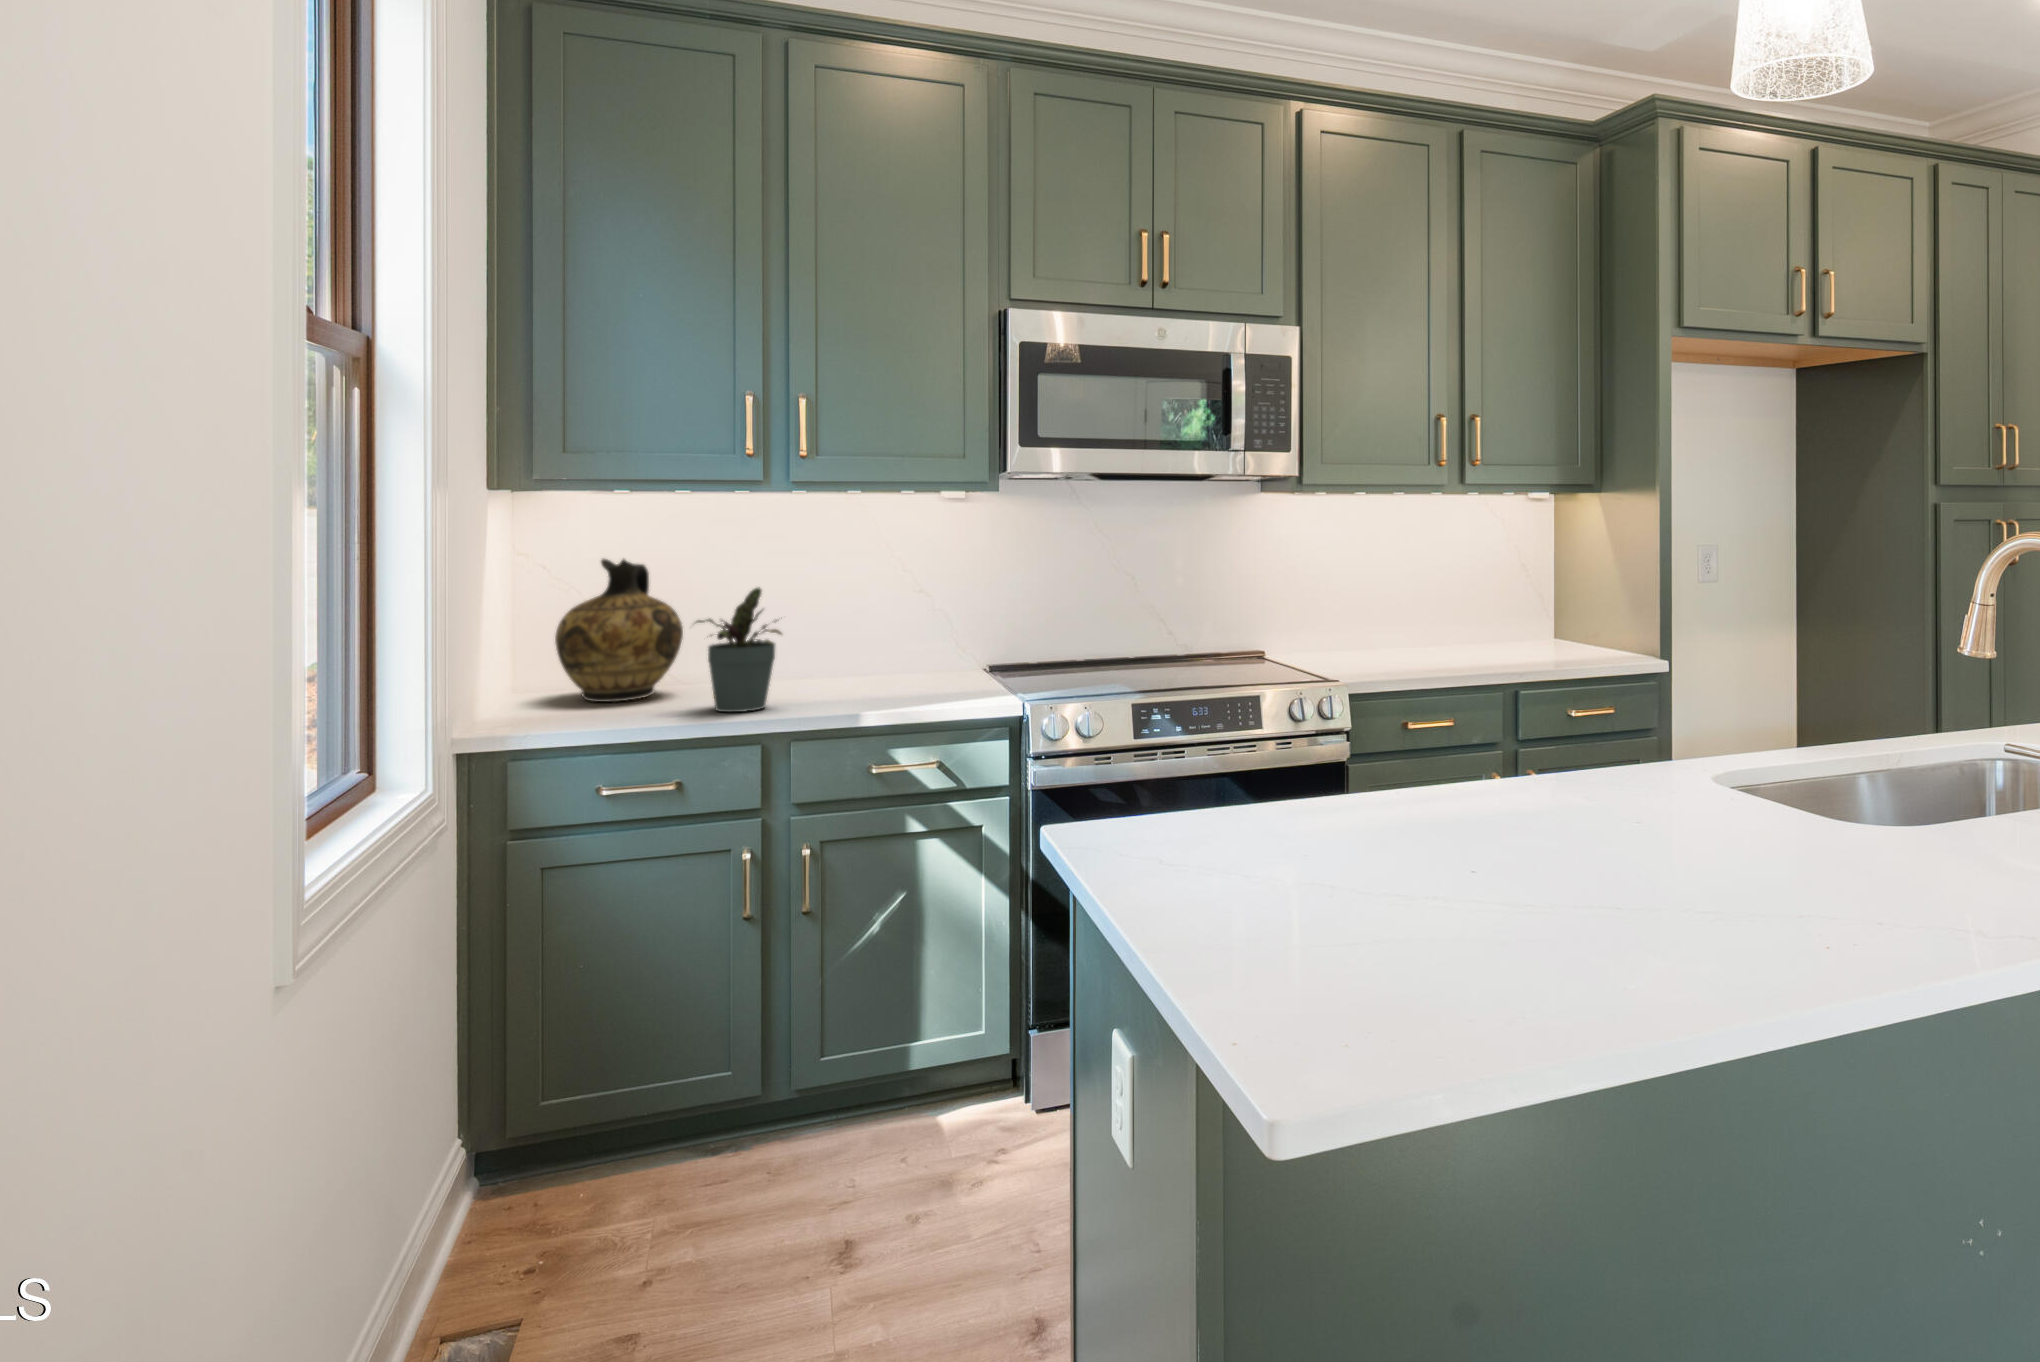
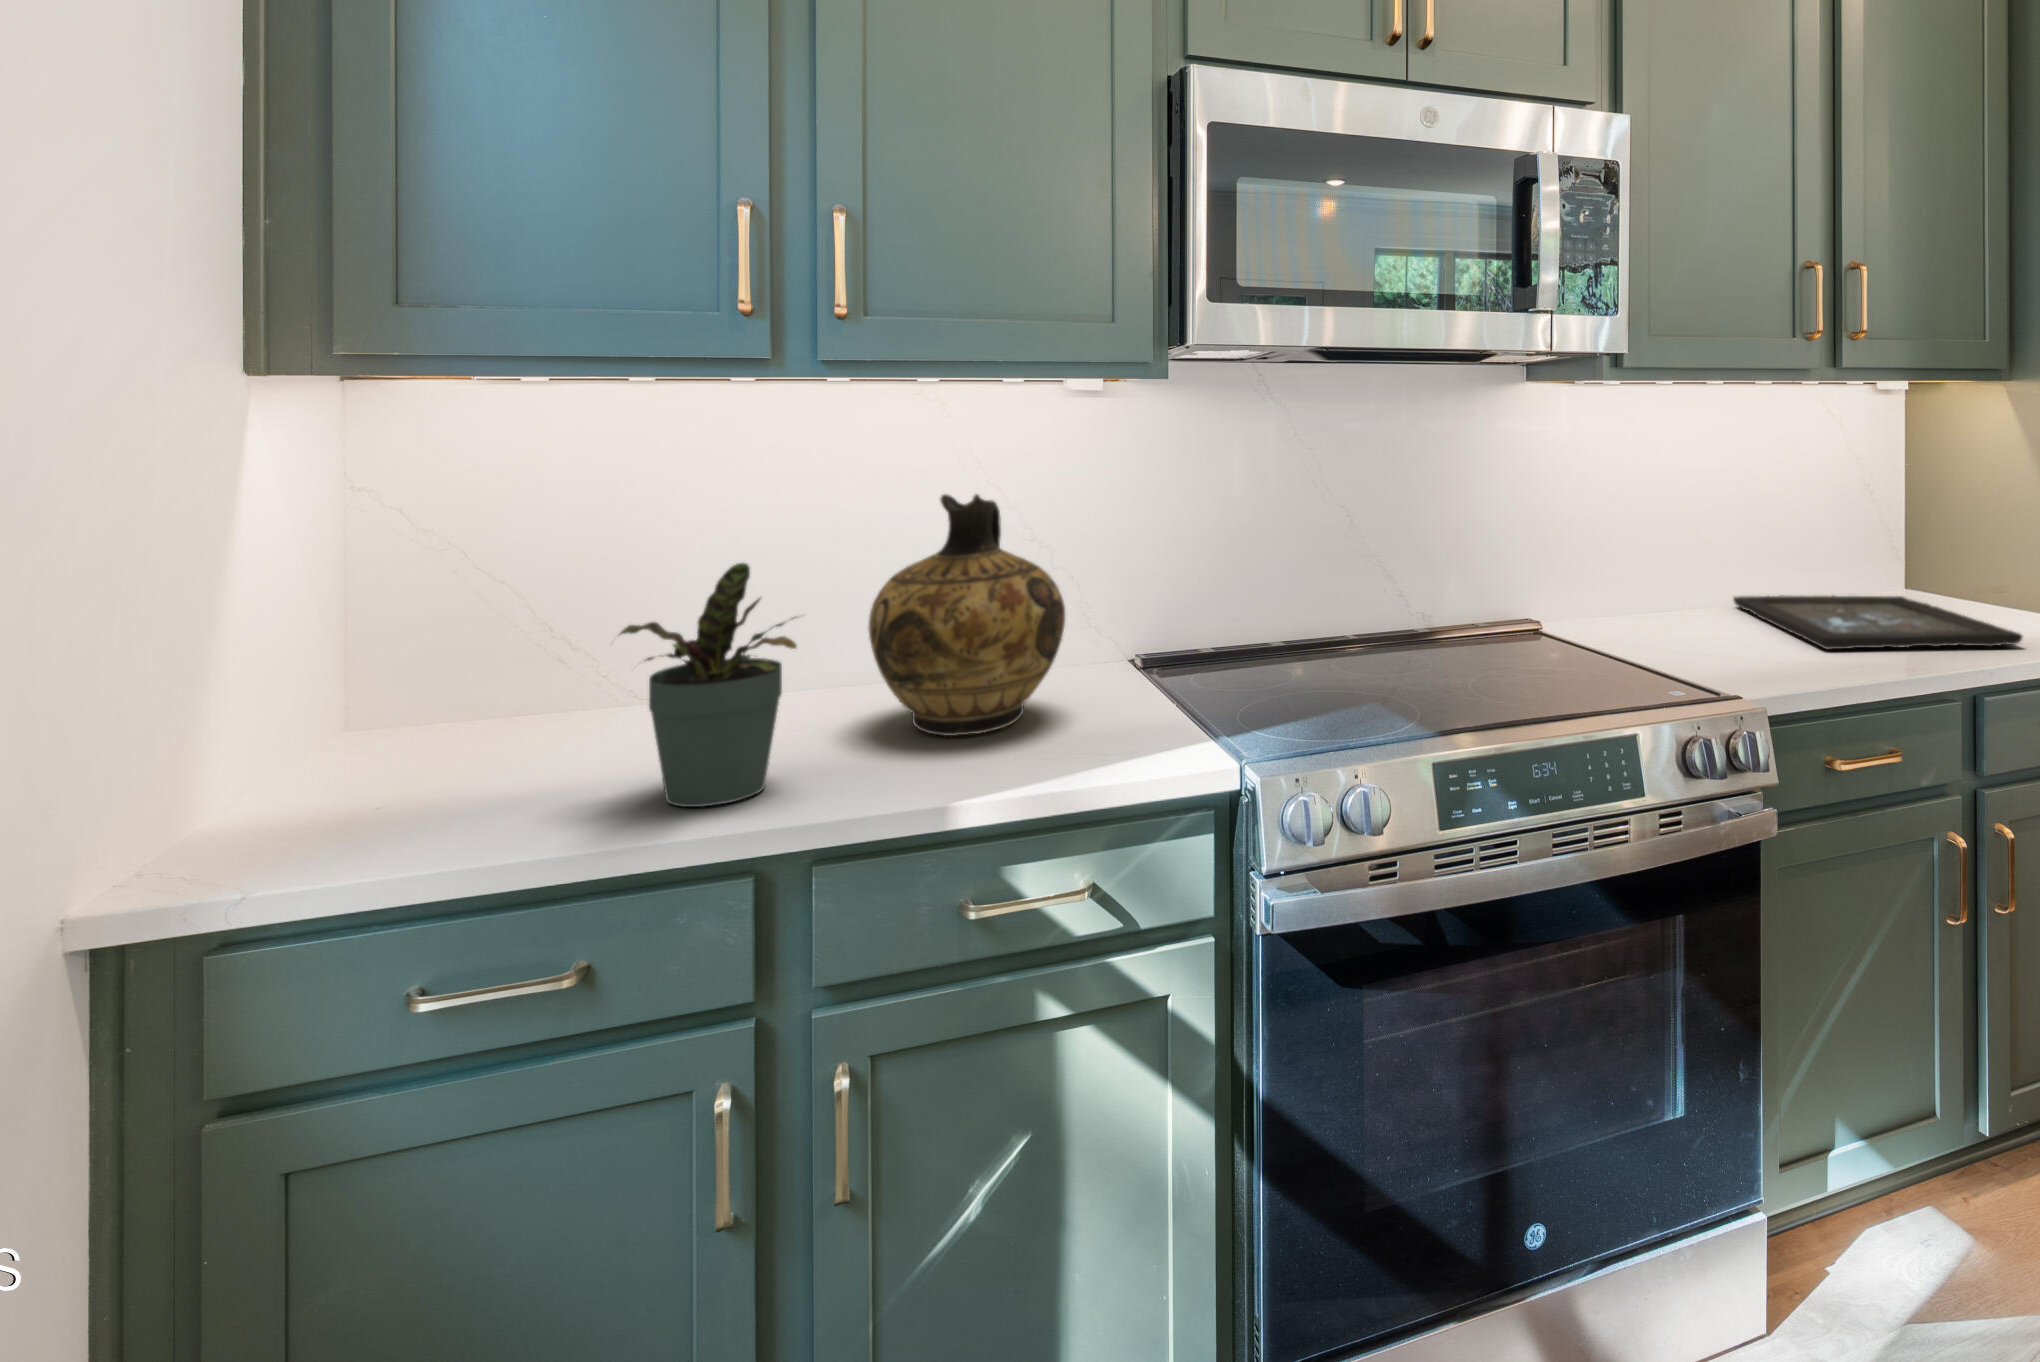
ceramic jug: present [555,559,683,702] -> present [868,494,1065,736]
tray: none [1404,638,1555,664] -> present [1733,595,2022,650]

